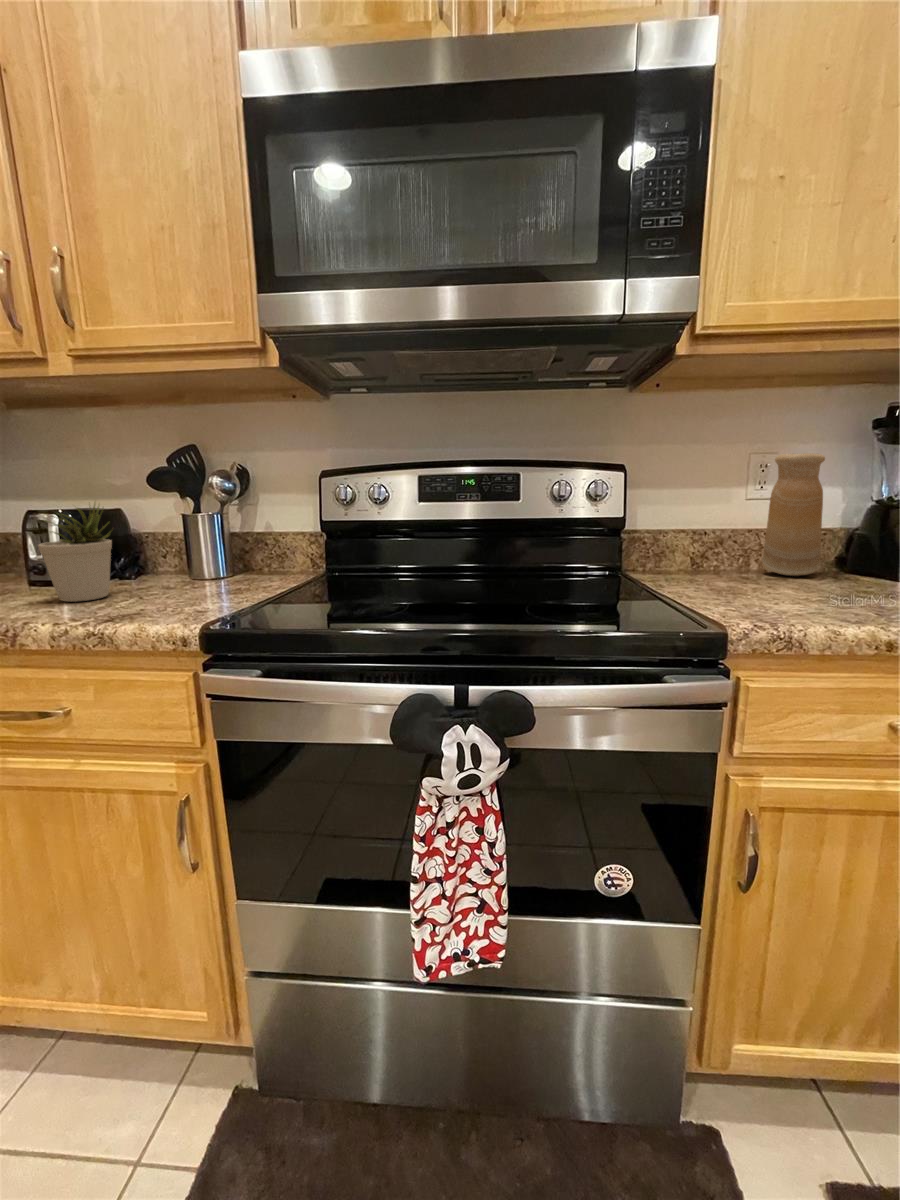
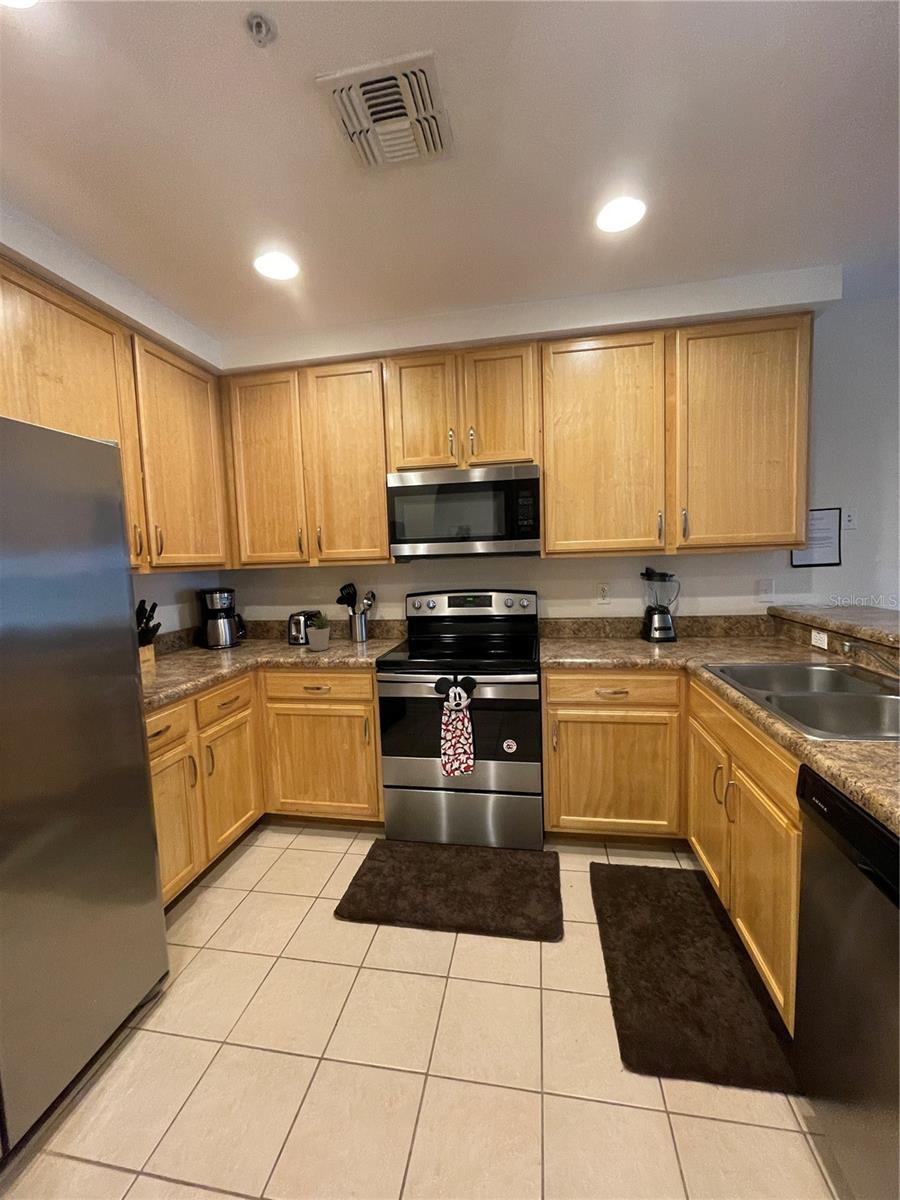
vase: present [762,453,825,576] -> none [602,585,625,638]

